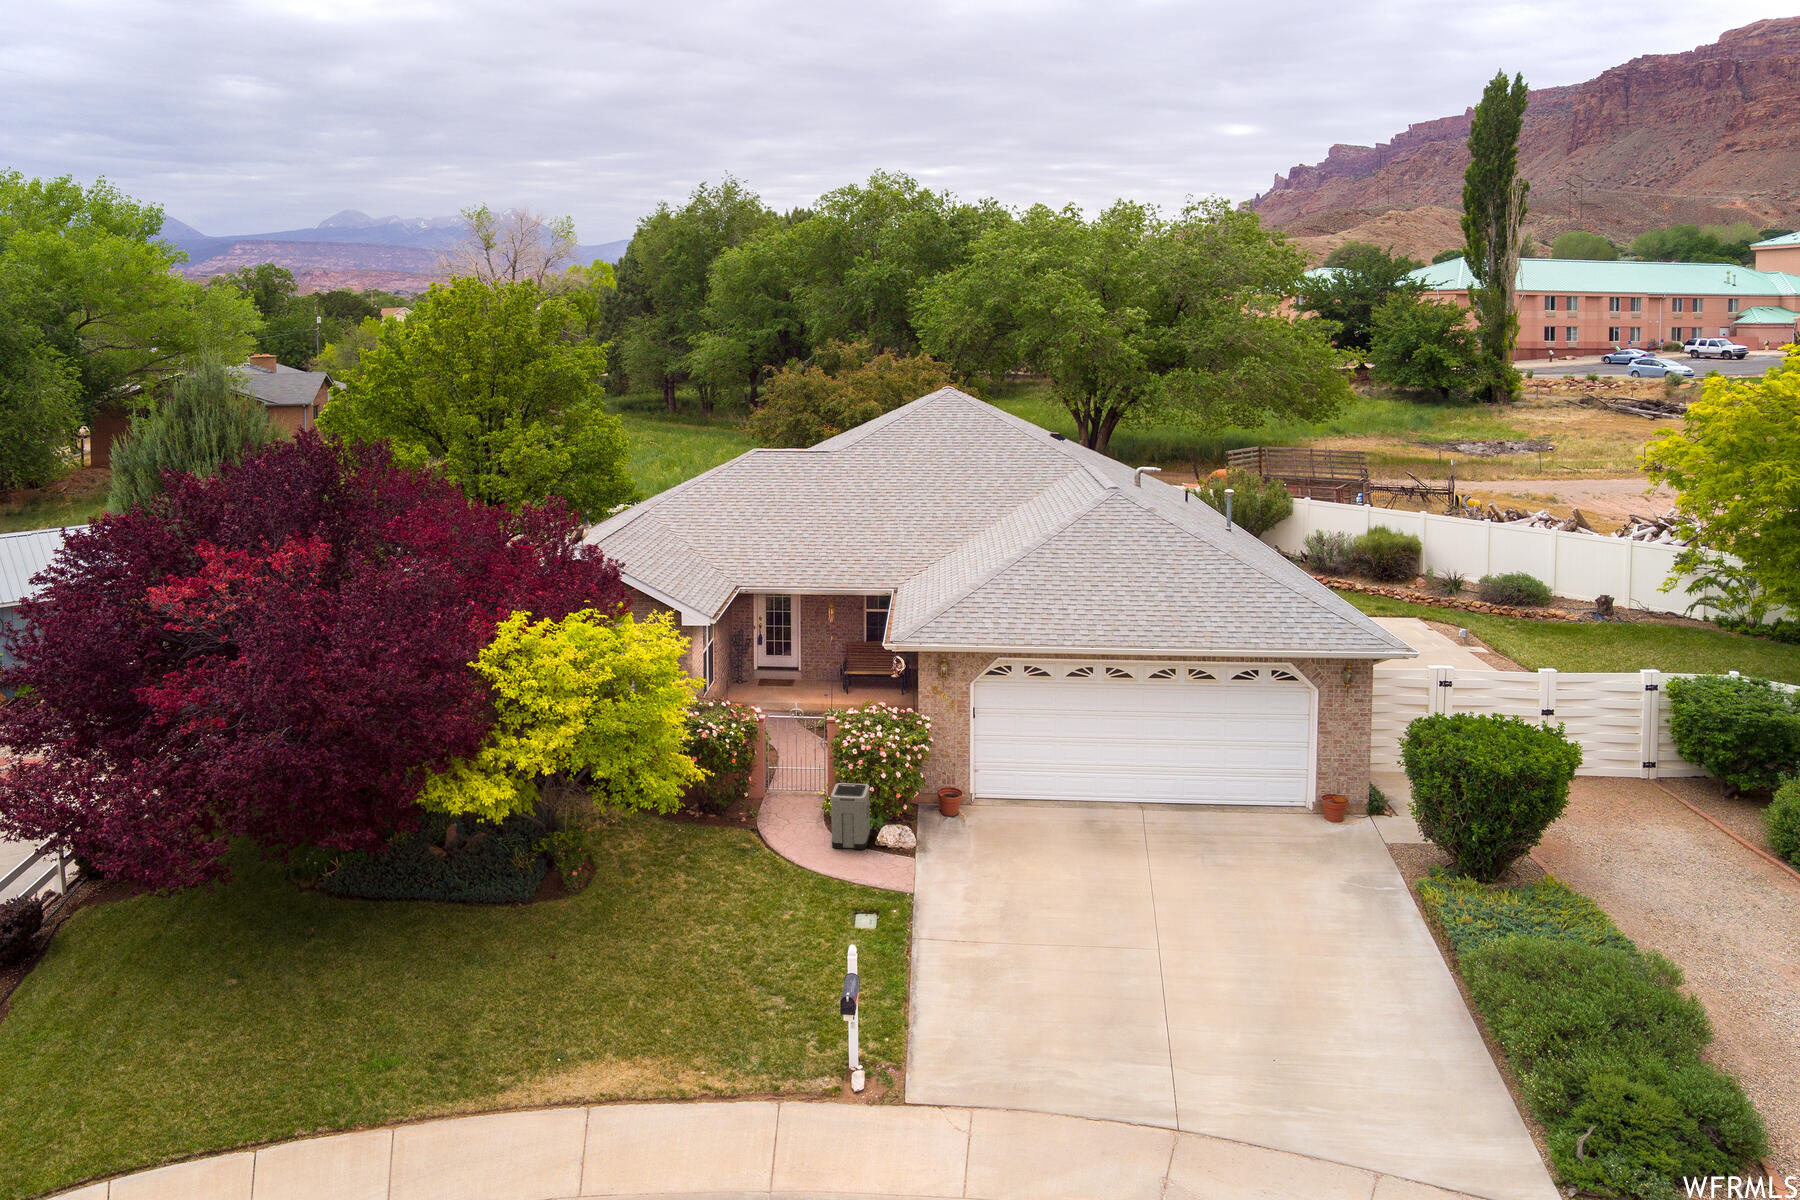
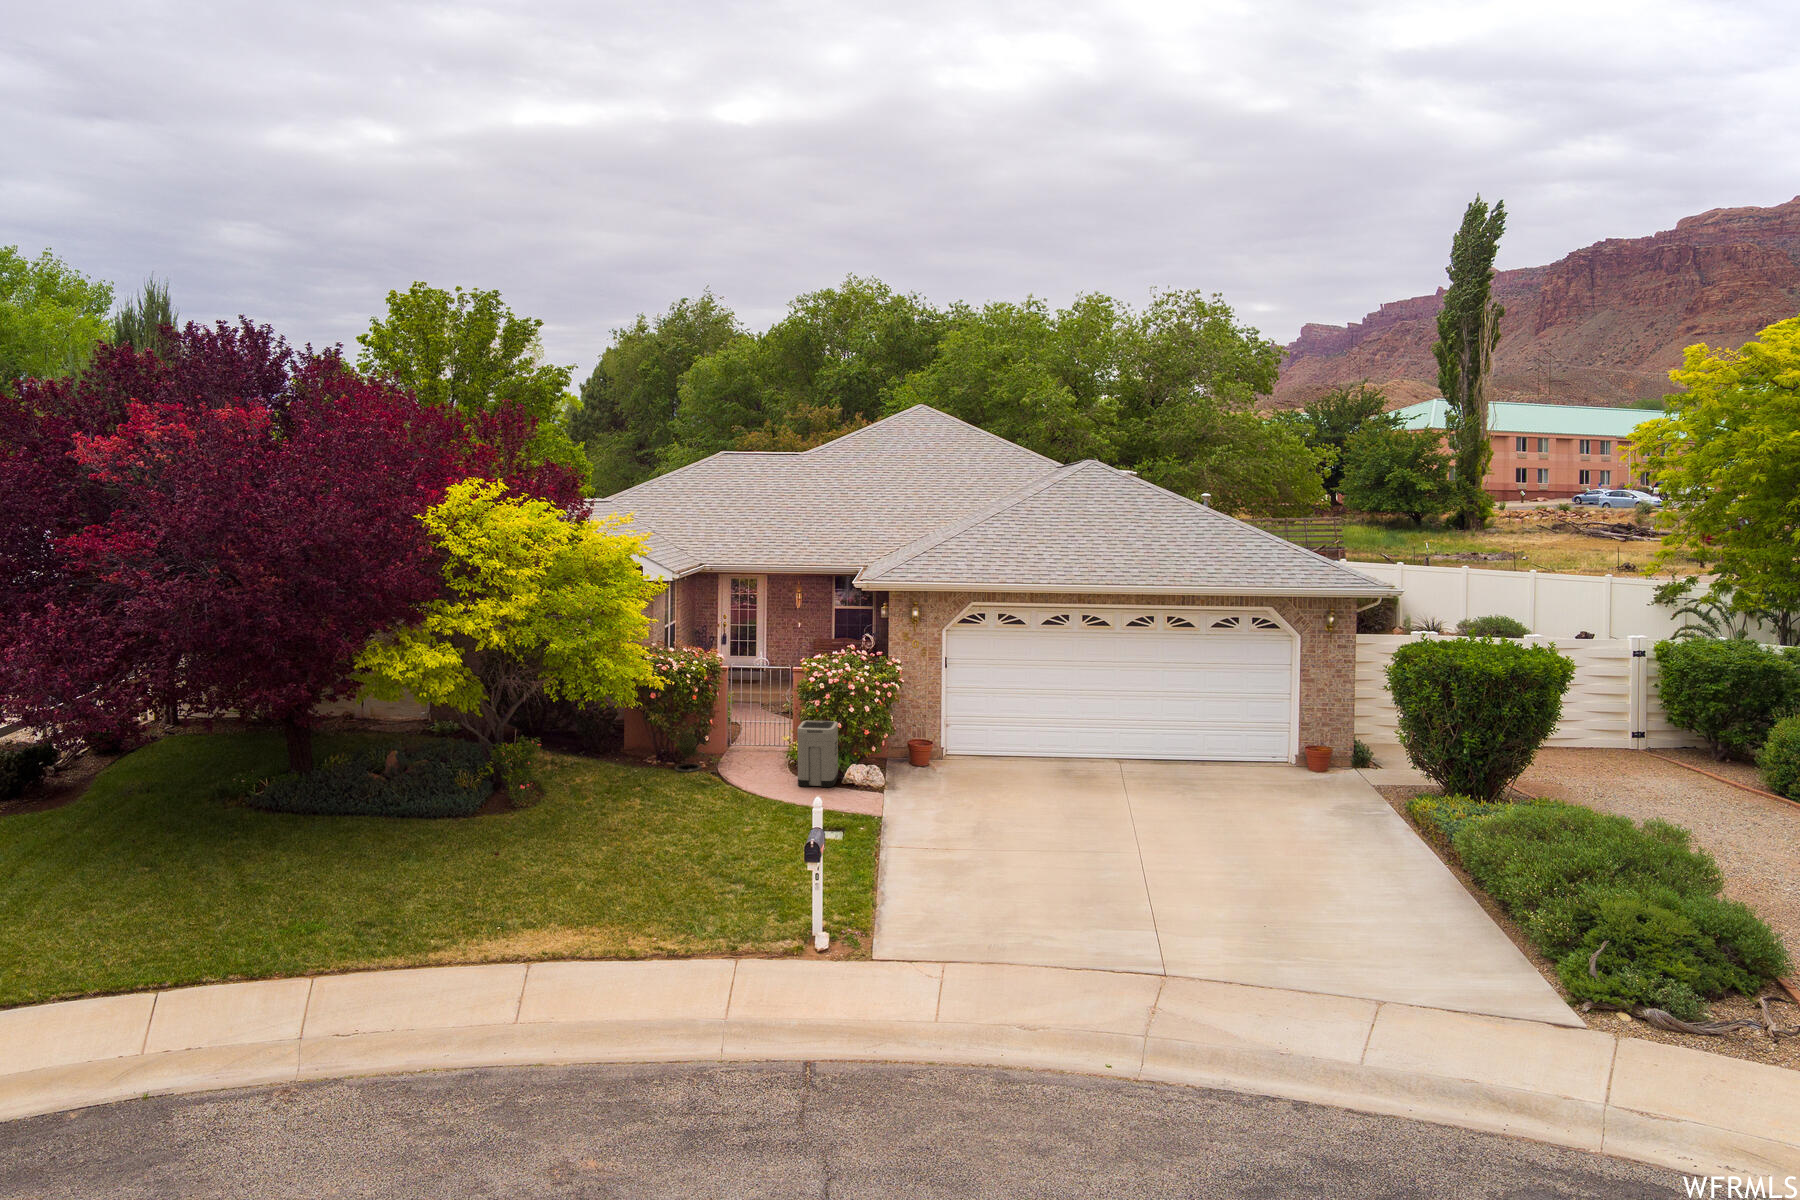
potted tree: none [714,783,740,826] -> present [676,730,700,772]

